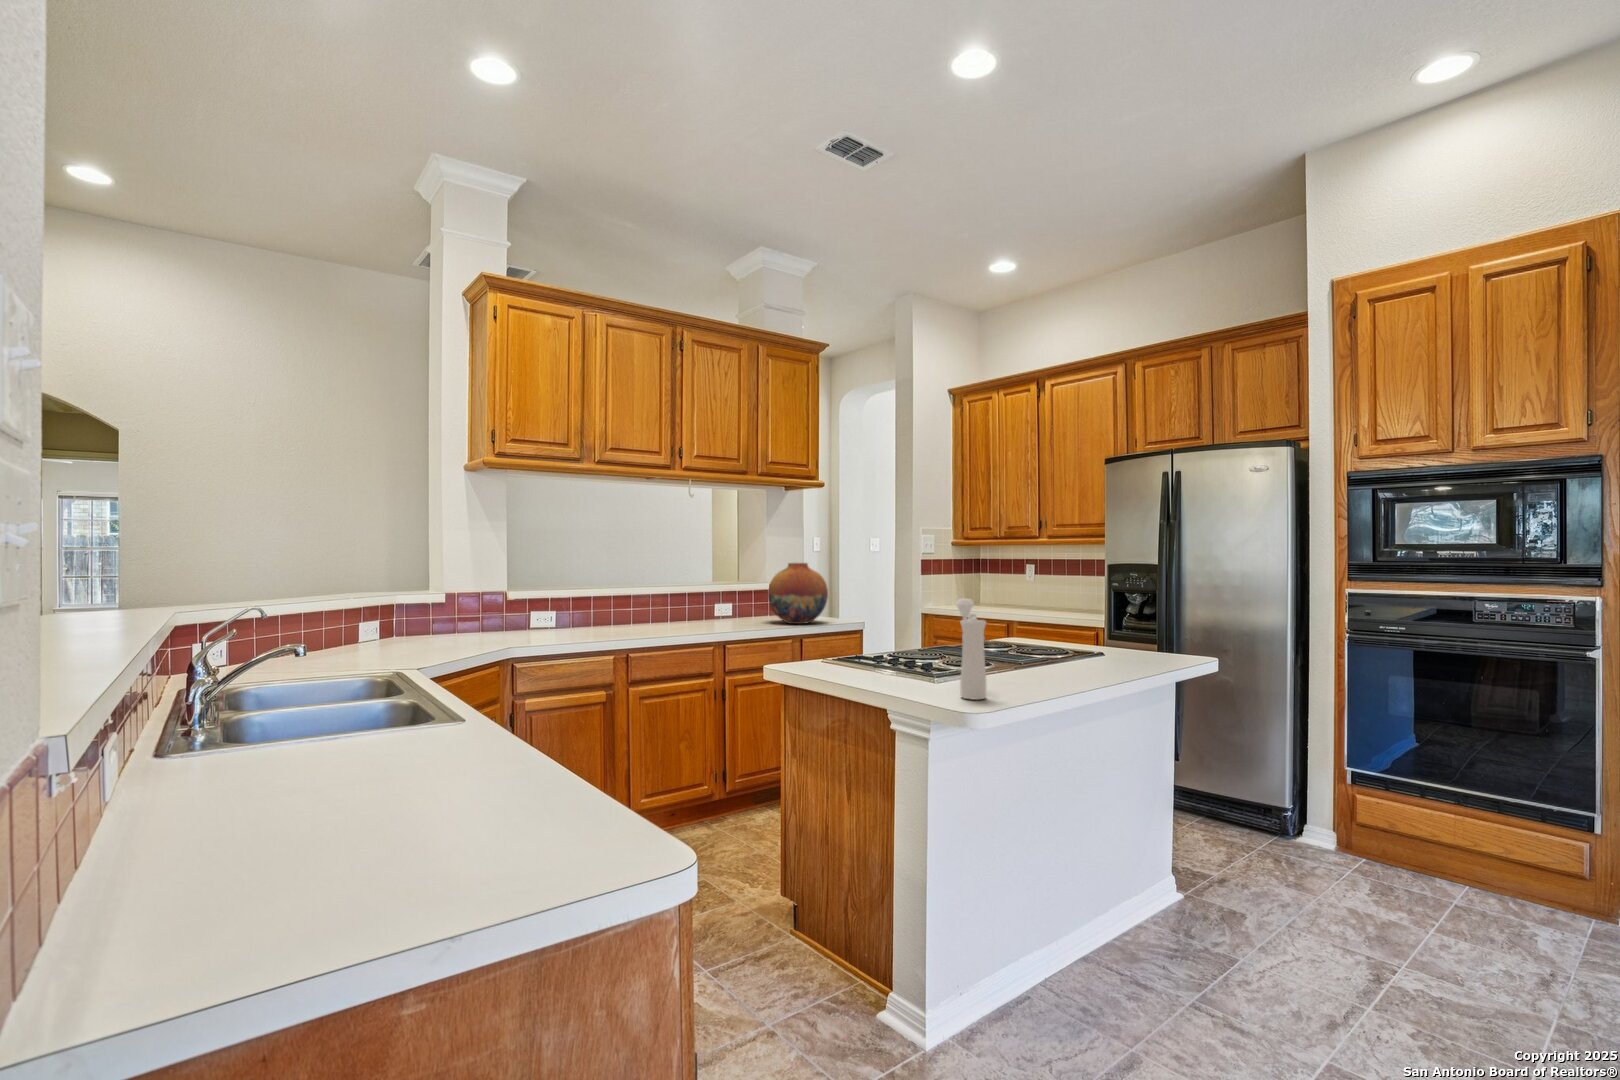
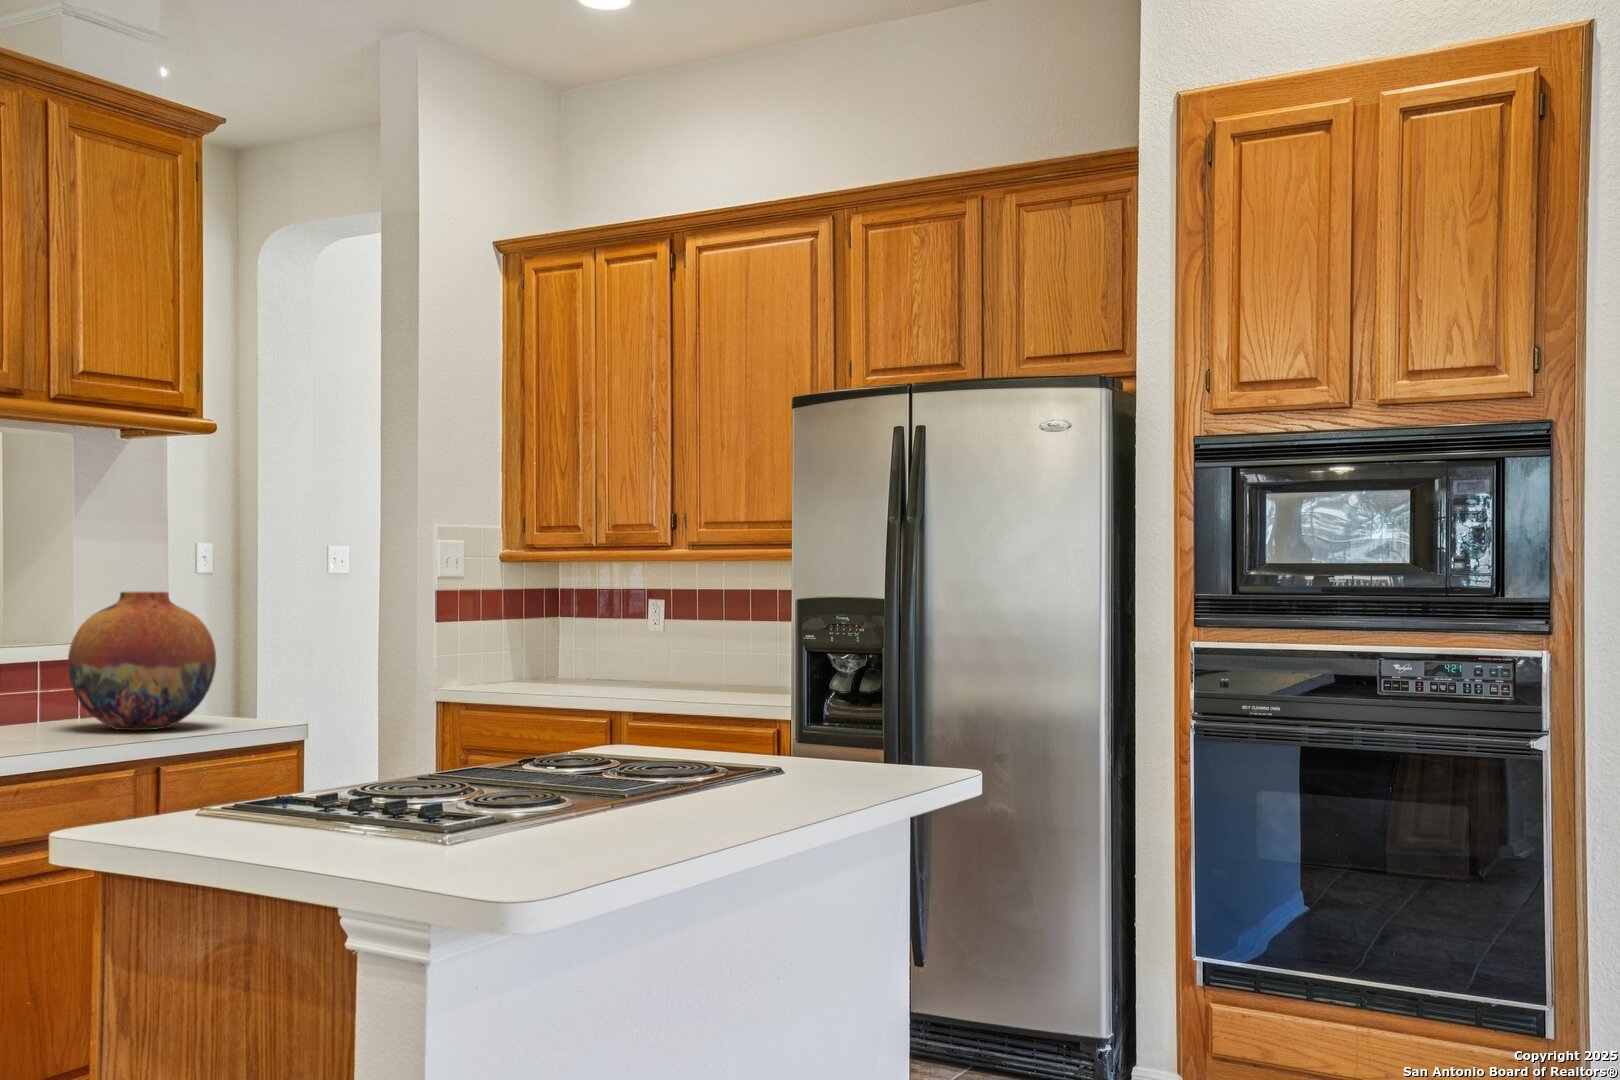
pepper mill: present [956,599,987,699] -> none [490,658,557,882]

